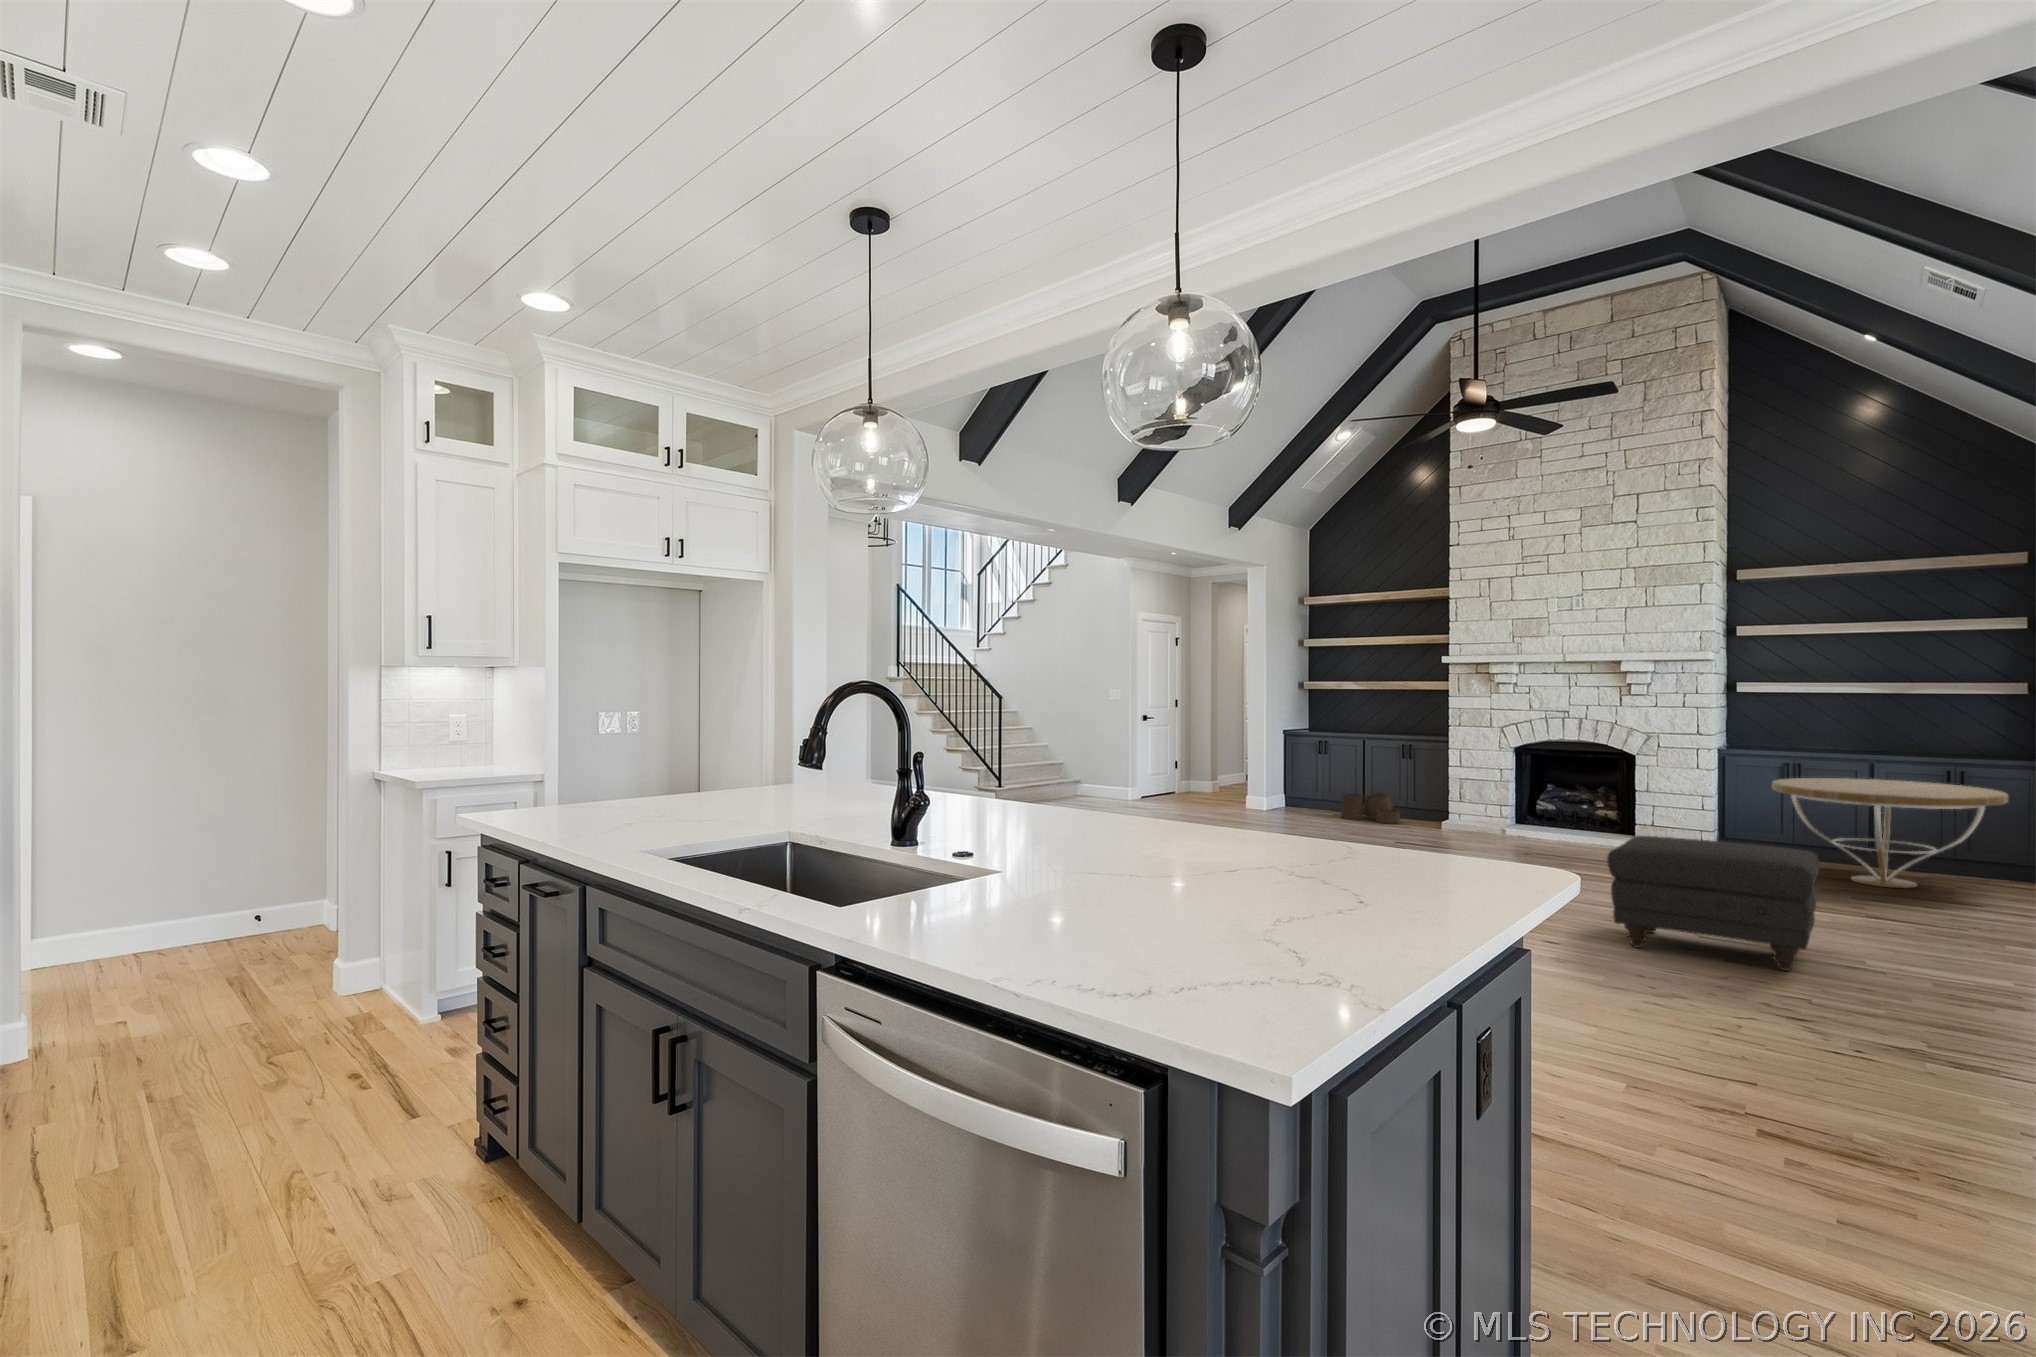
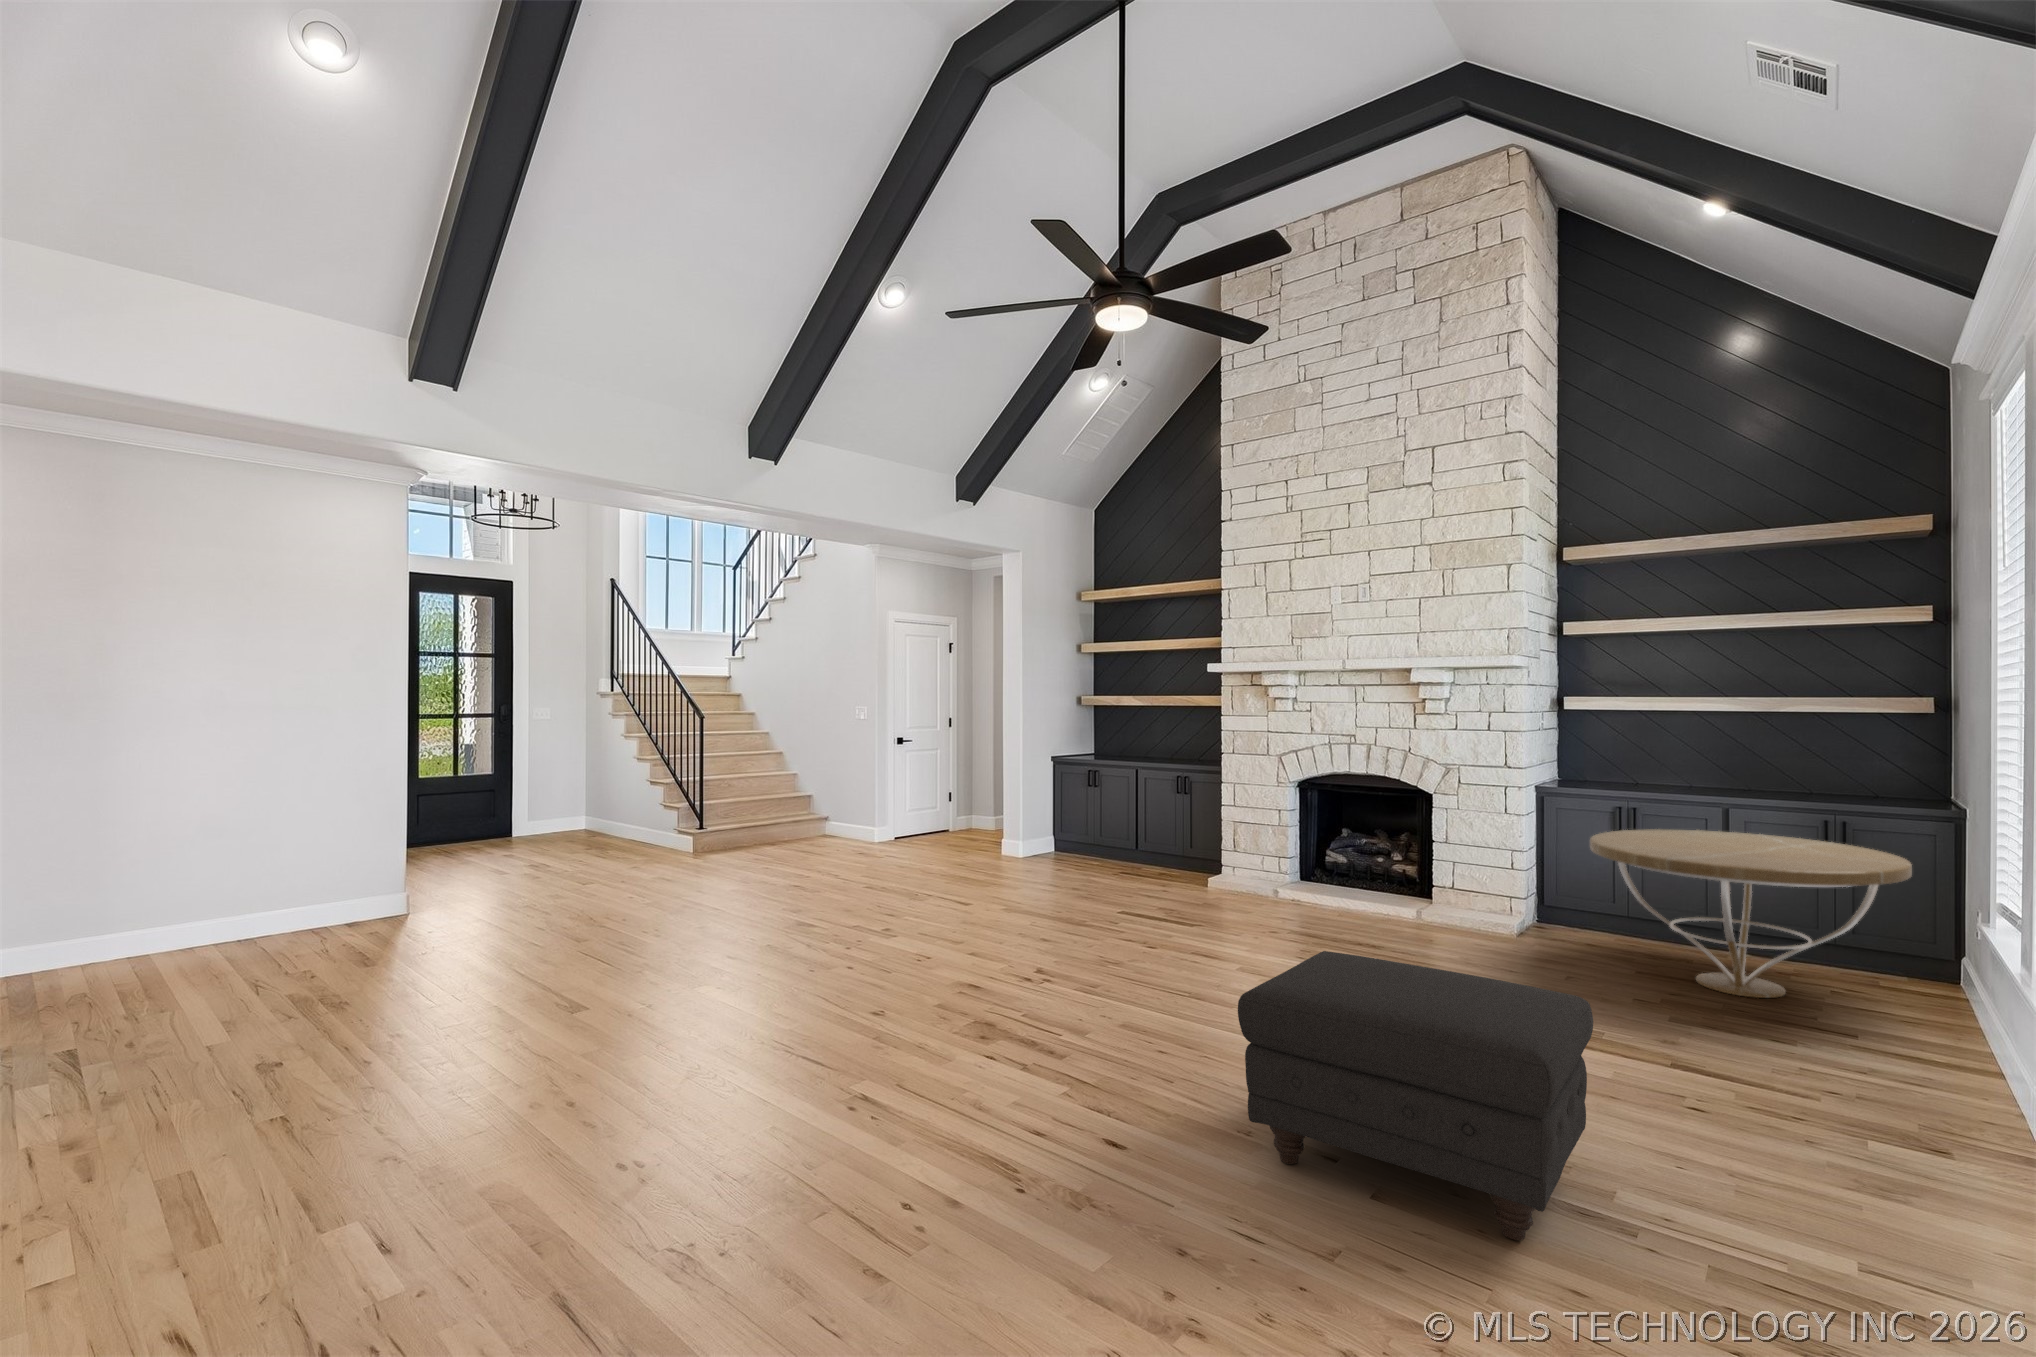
woven basket: present [1341,791,1400,824] -> none [1099,829,1169,877]

